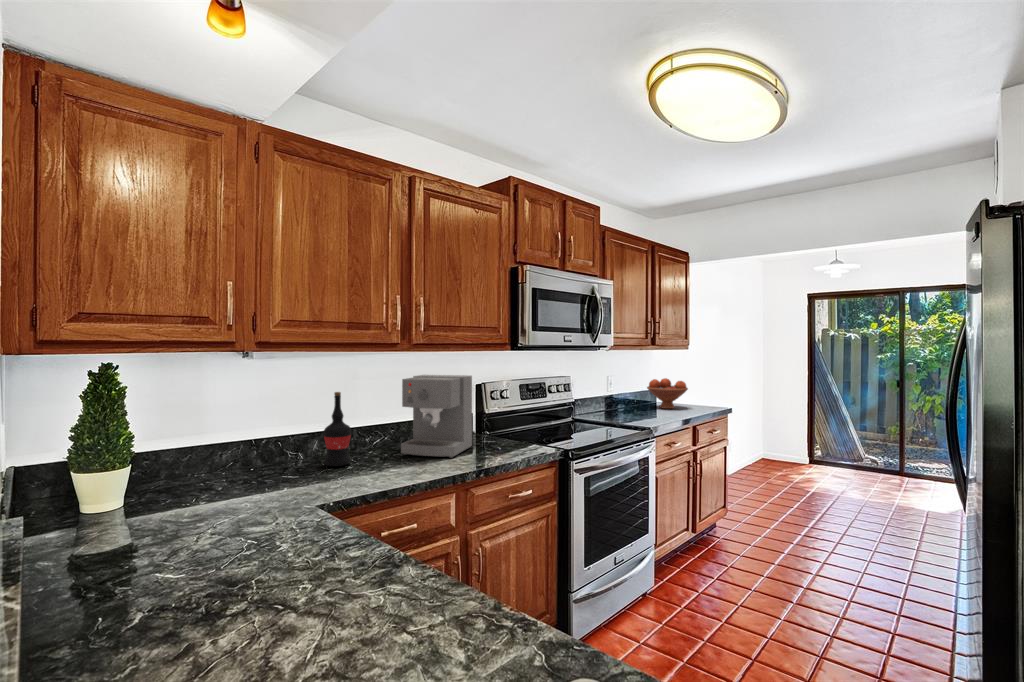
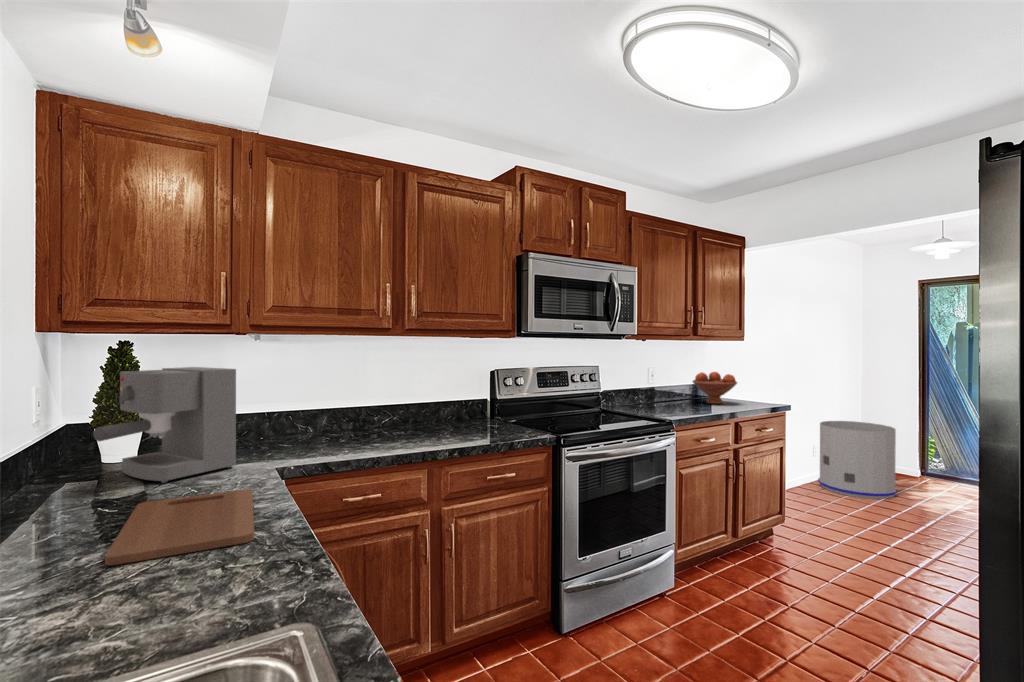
coffee maker: present [401,375,472,458] -> present [93,367,236,483]
wine bottle: present [324,392,351,466] -> none [322,372,347,439]
trash can: none [734,418,798,487] -> present [818,421,897,499]
cutting board: none [209,534,395,644] -> present [105,489,254,565]

